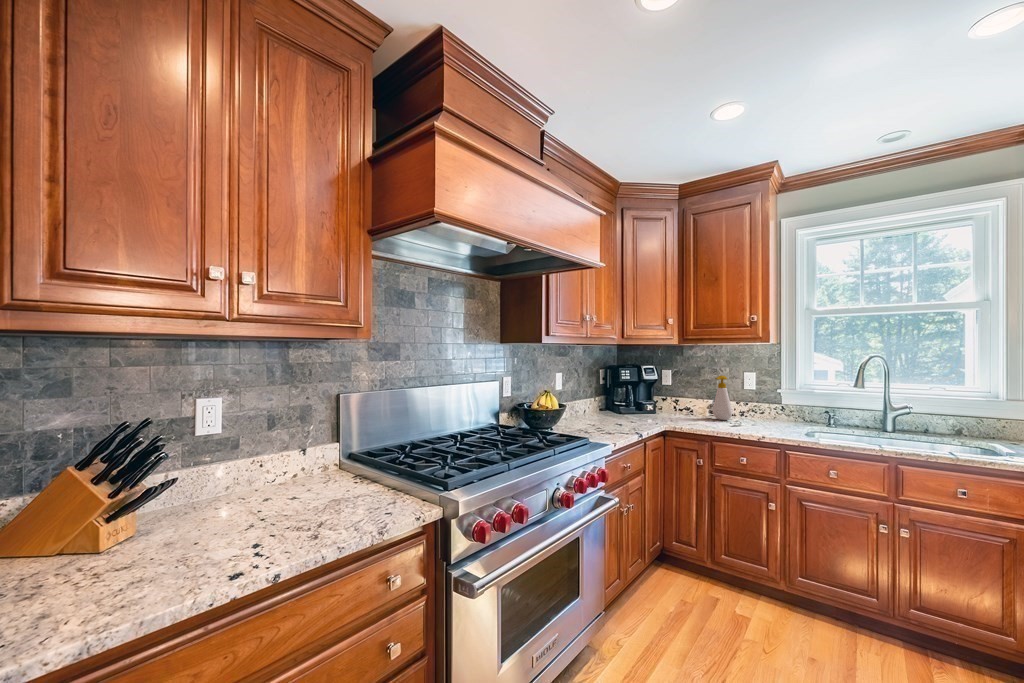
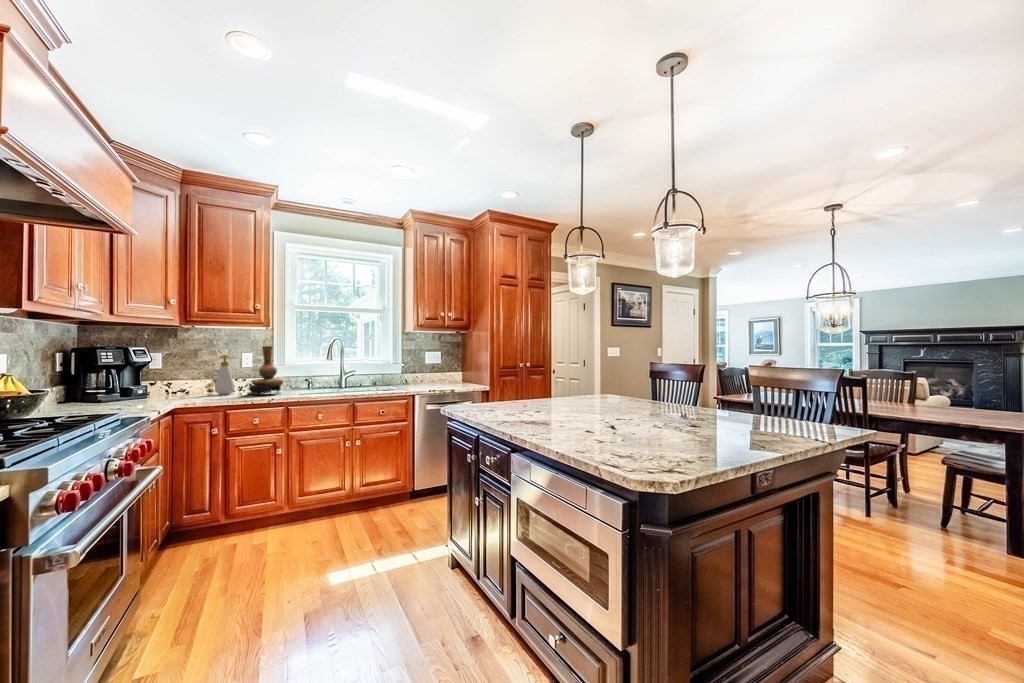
vase: none [740,369,787,433] -> present [247,346,283,395]

